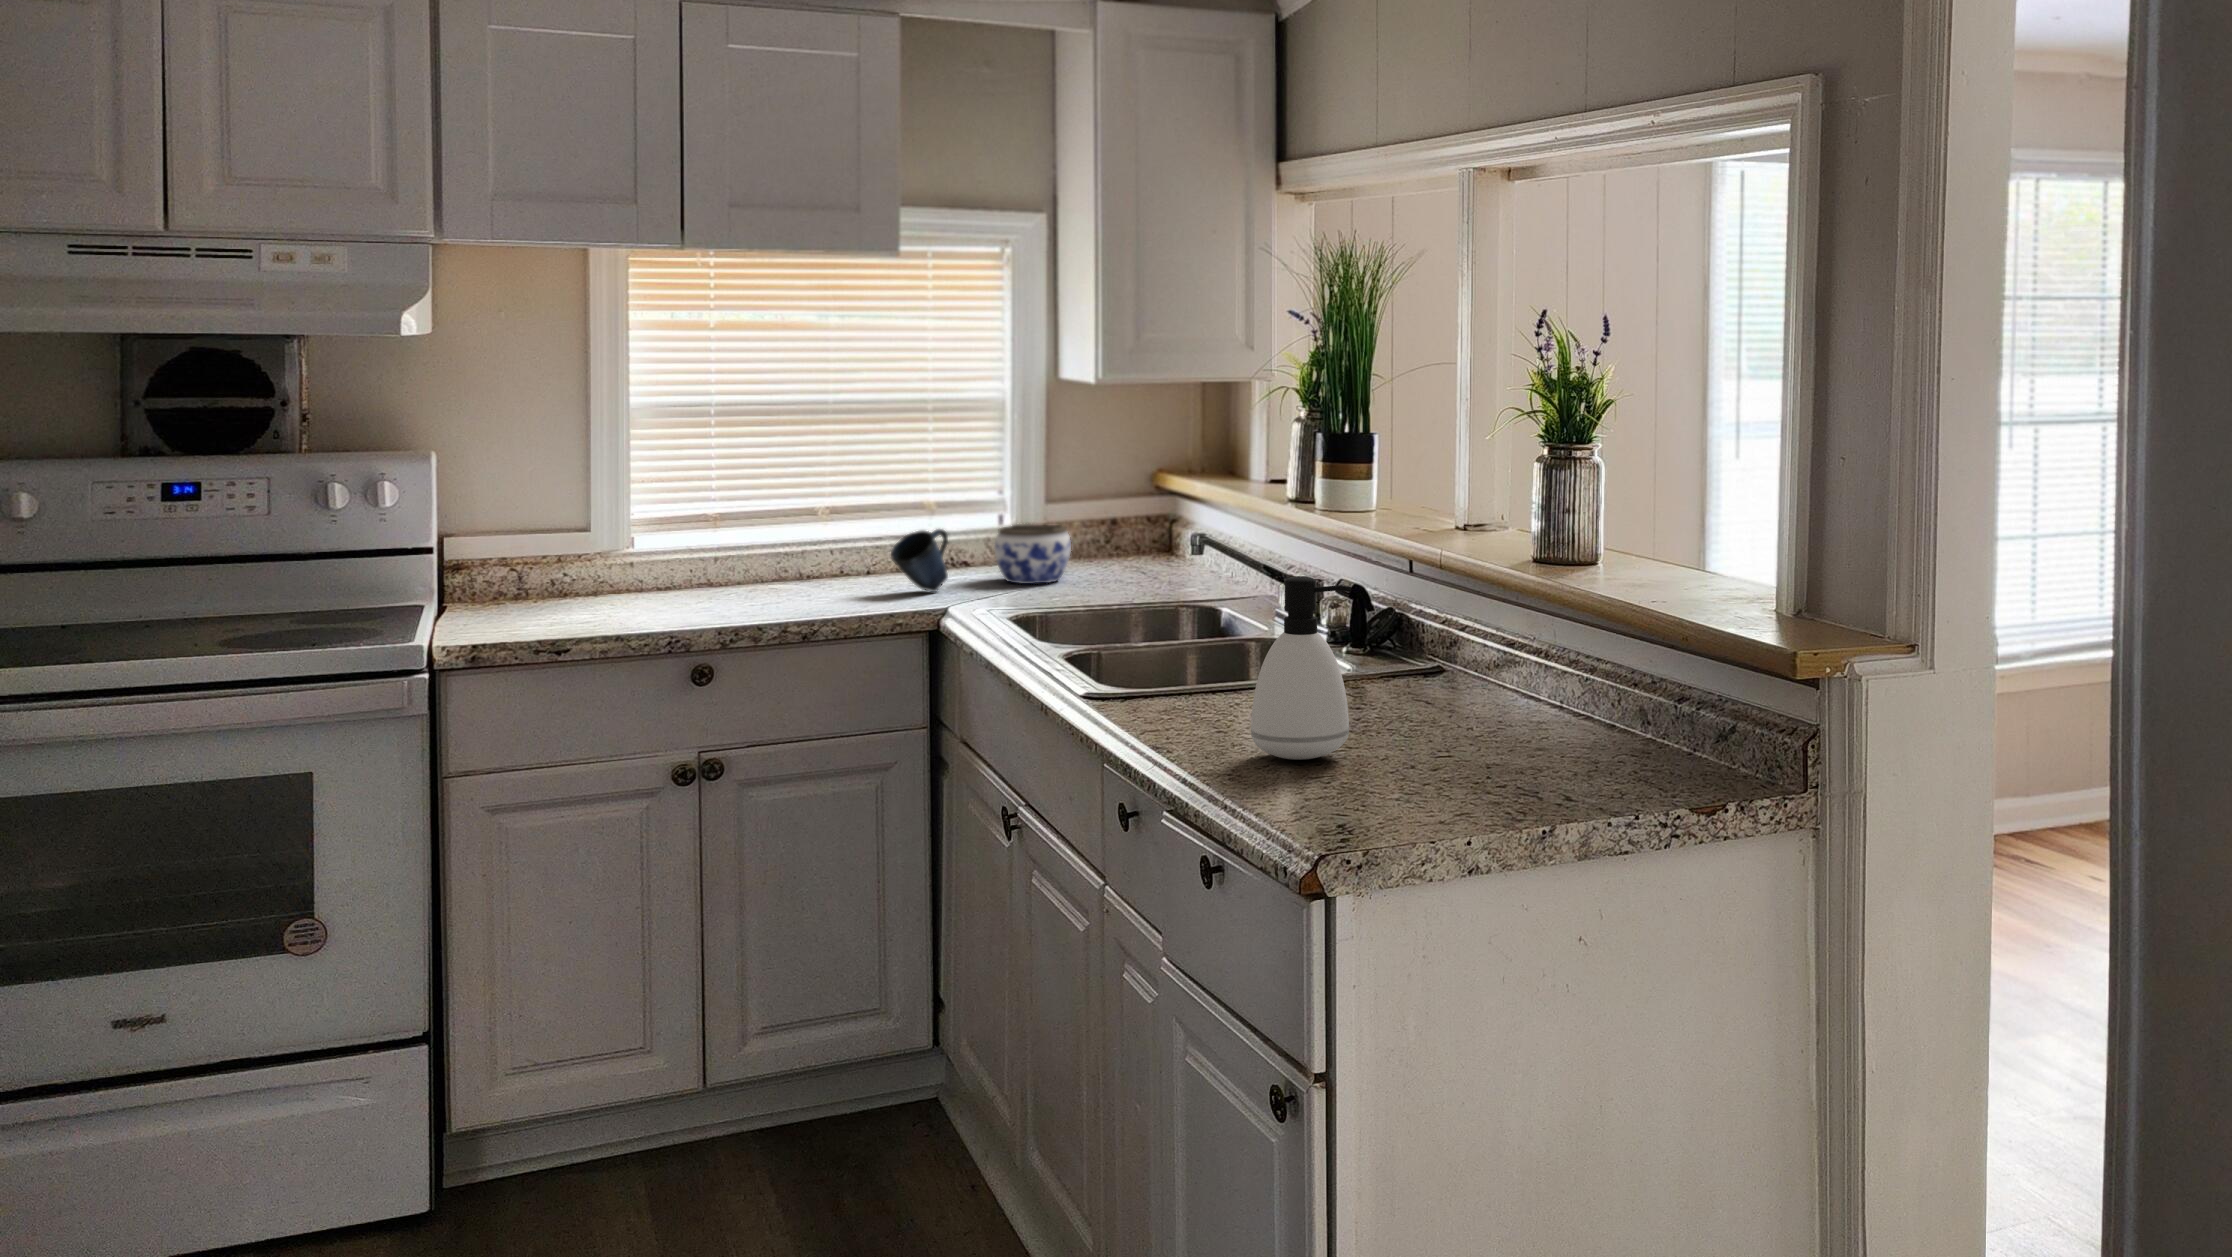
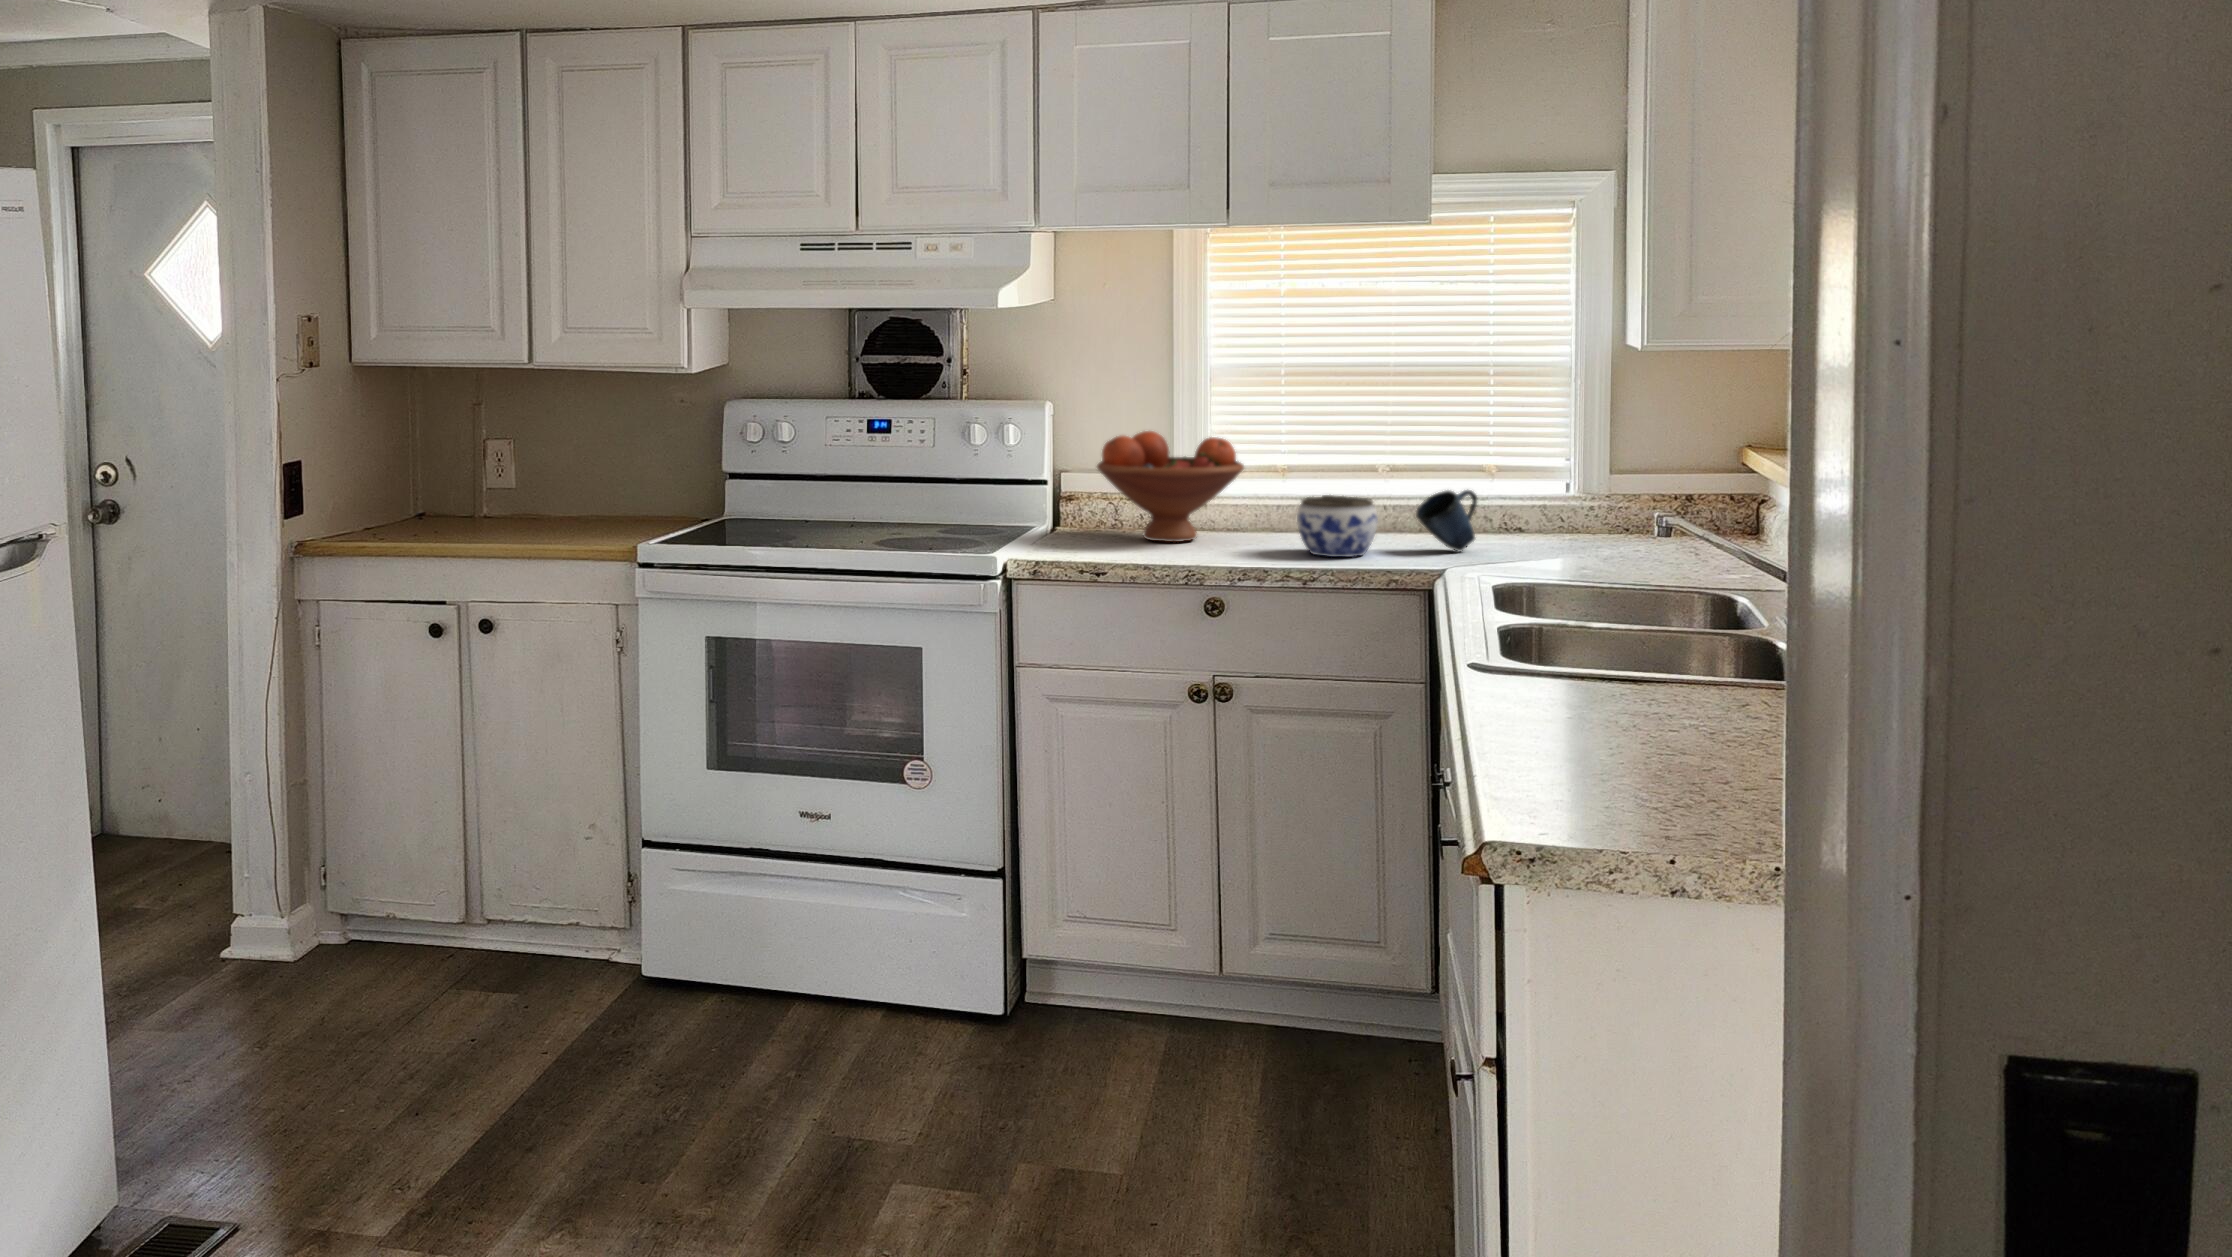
fruit bowl: none [516,481,699,608] -> present [1097,431,1244,542]
jar: present [995,524,1071,584] -> present [1297,495,1378,557]
soap dispenser: present [1251,576,1351,760] -> none [1551,555,1666,751]

